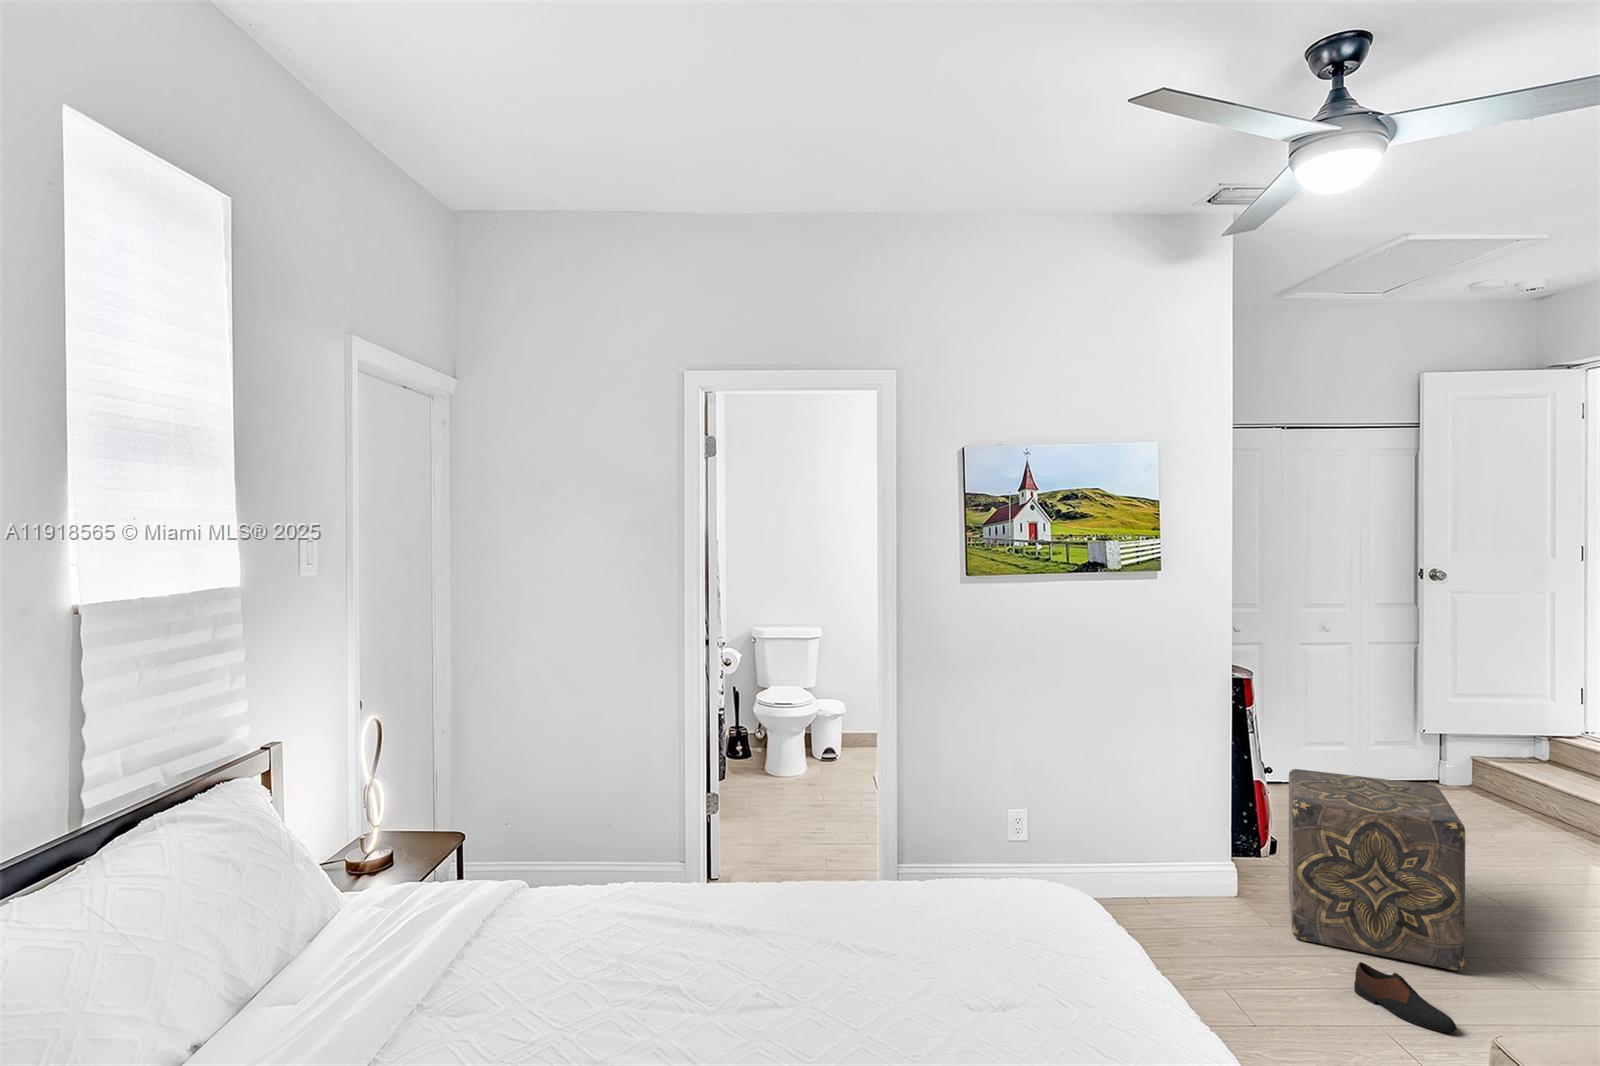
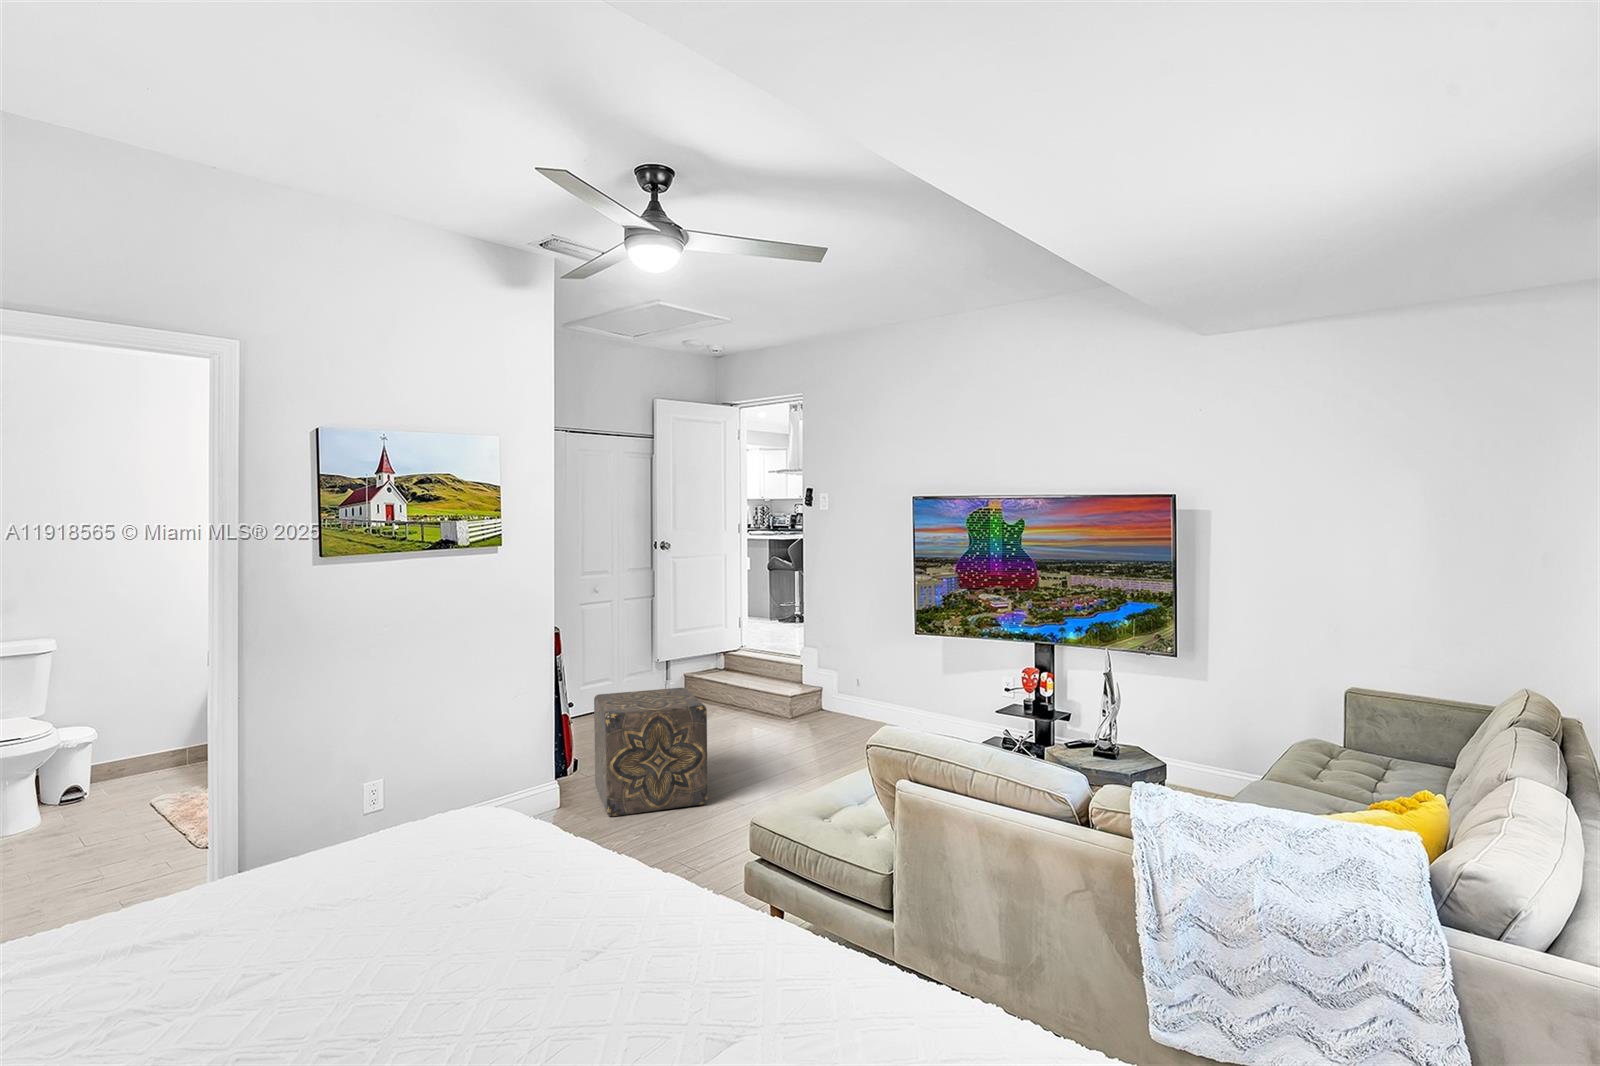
shoe: present [1354,962,1457,1032] -> none [652,813,711,841]

